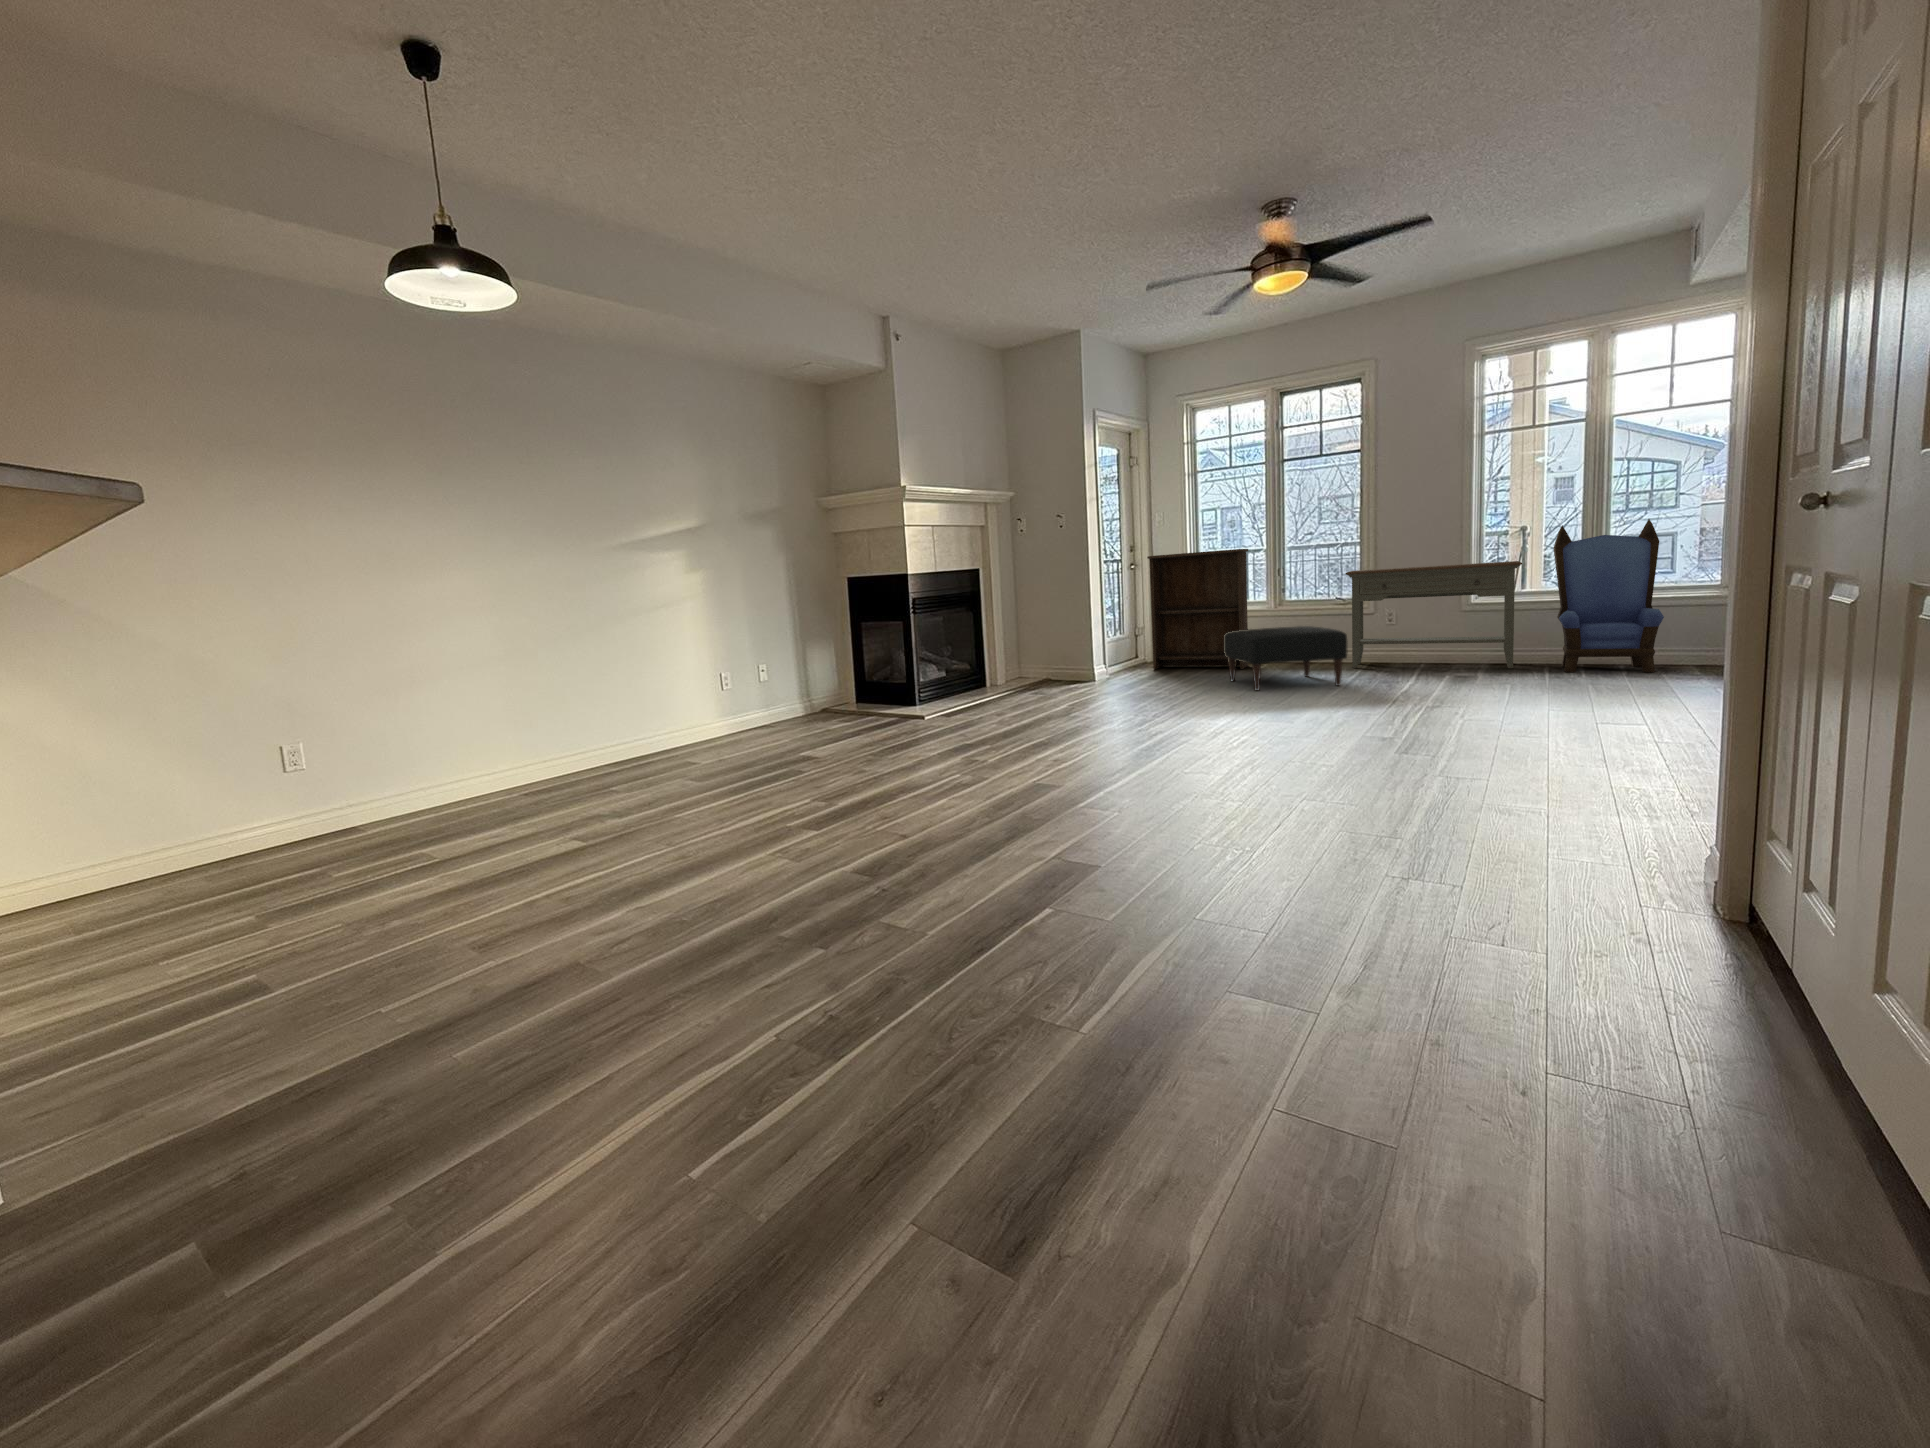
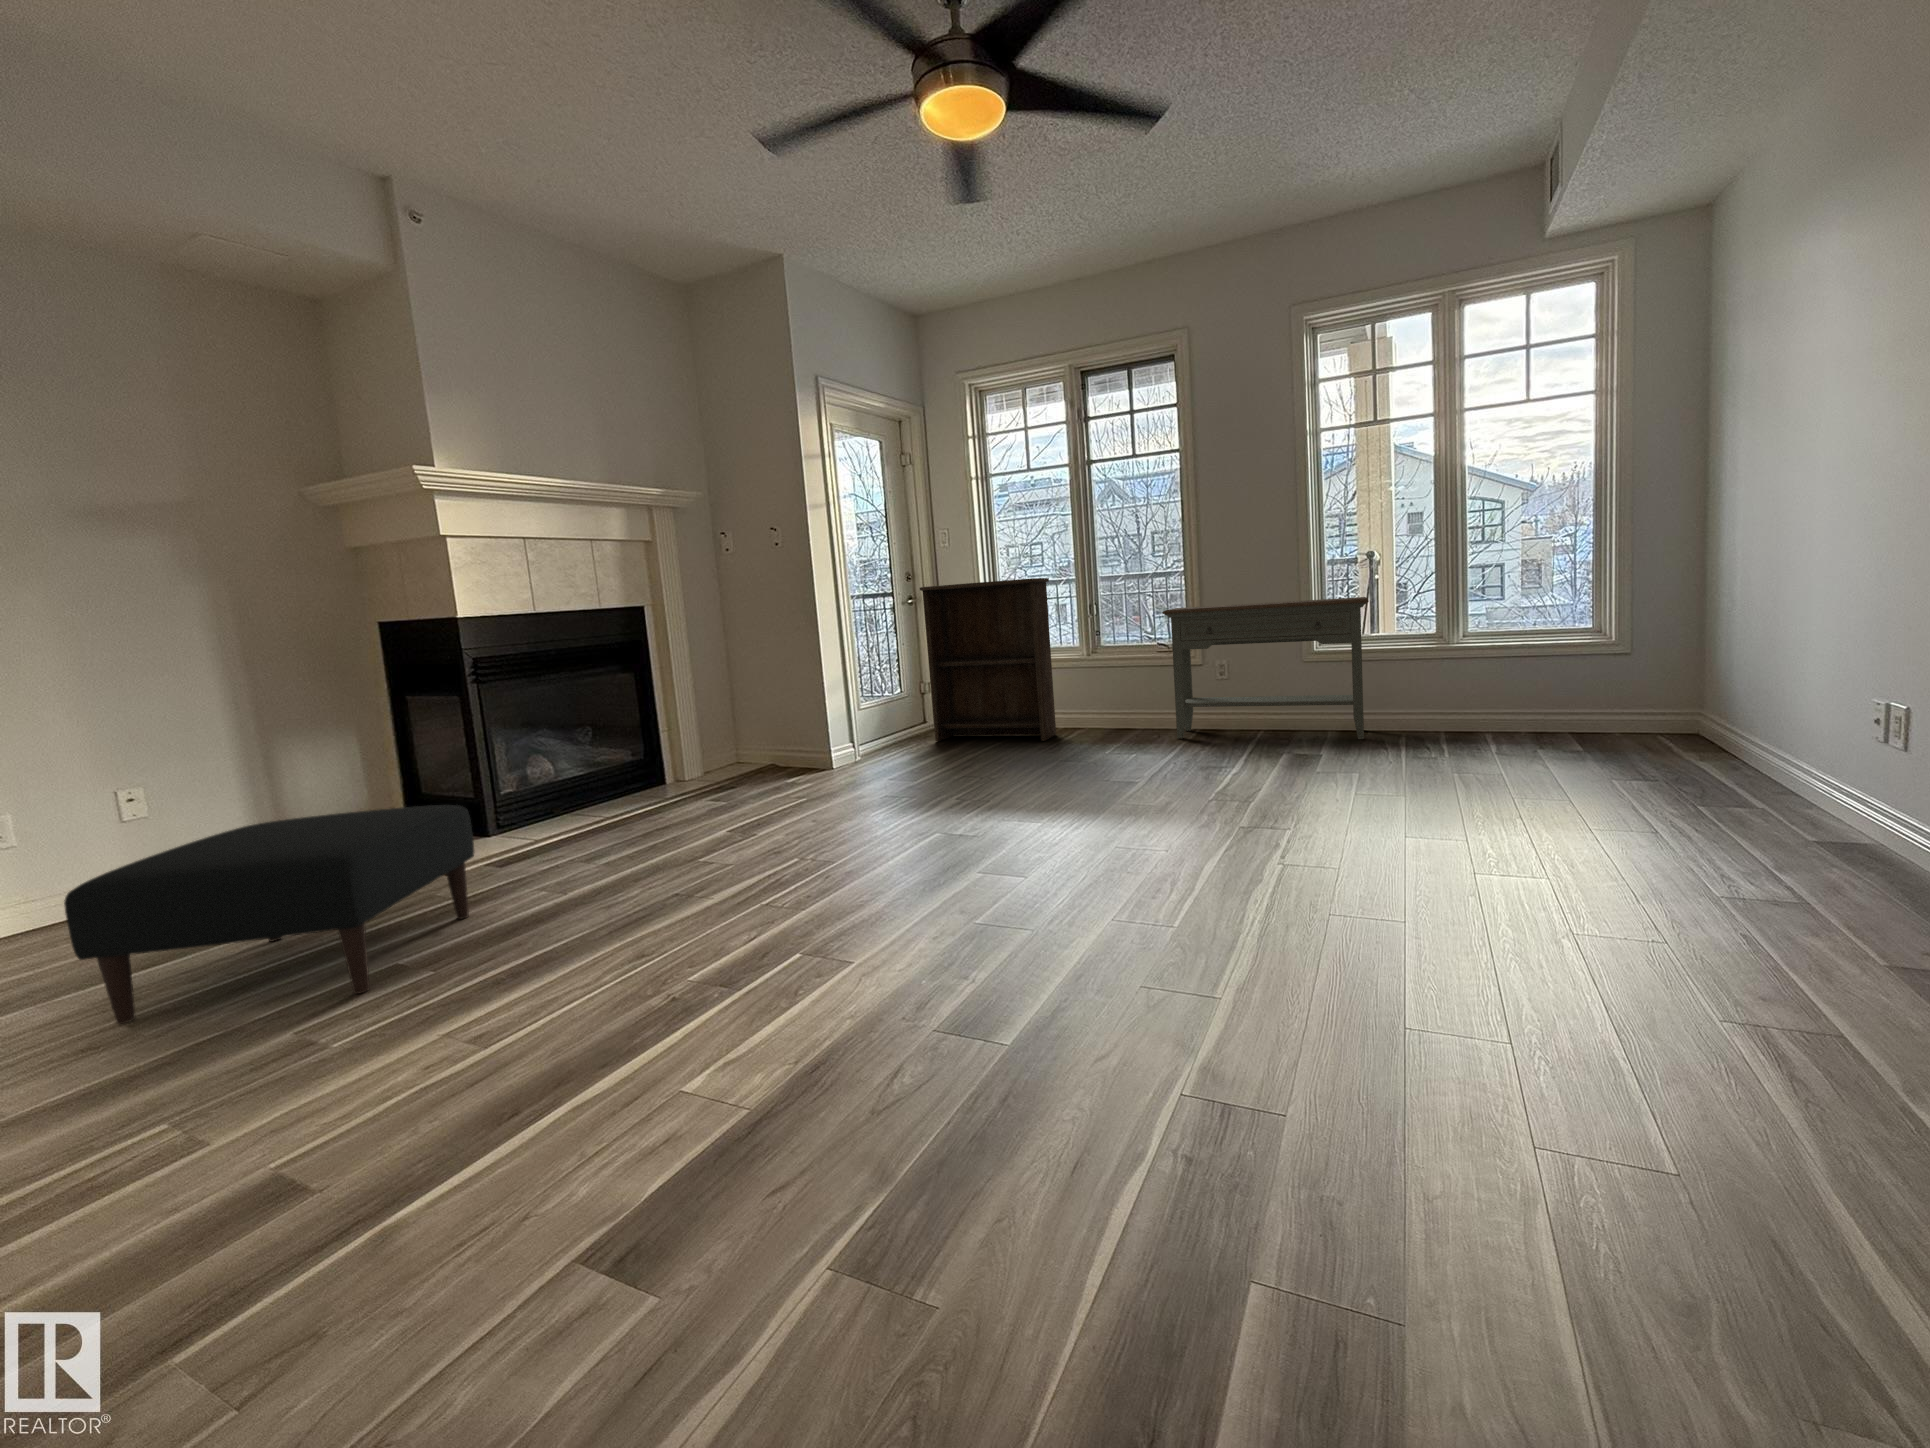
armchair: present [1554,519,1664,672] -> none [1404,543,1535,747]
ottoman: present [1224,626,1348,691] -> present [64,805,474,1024]

